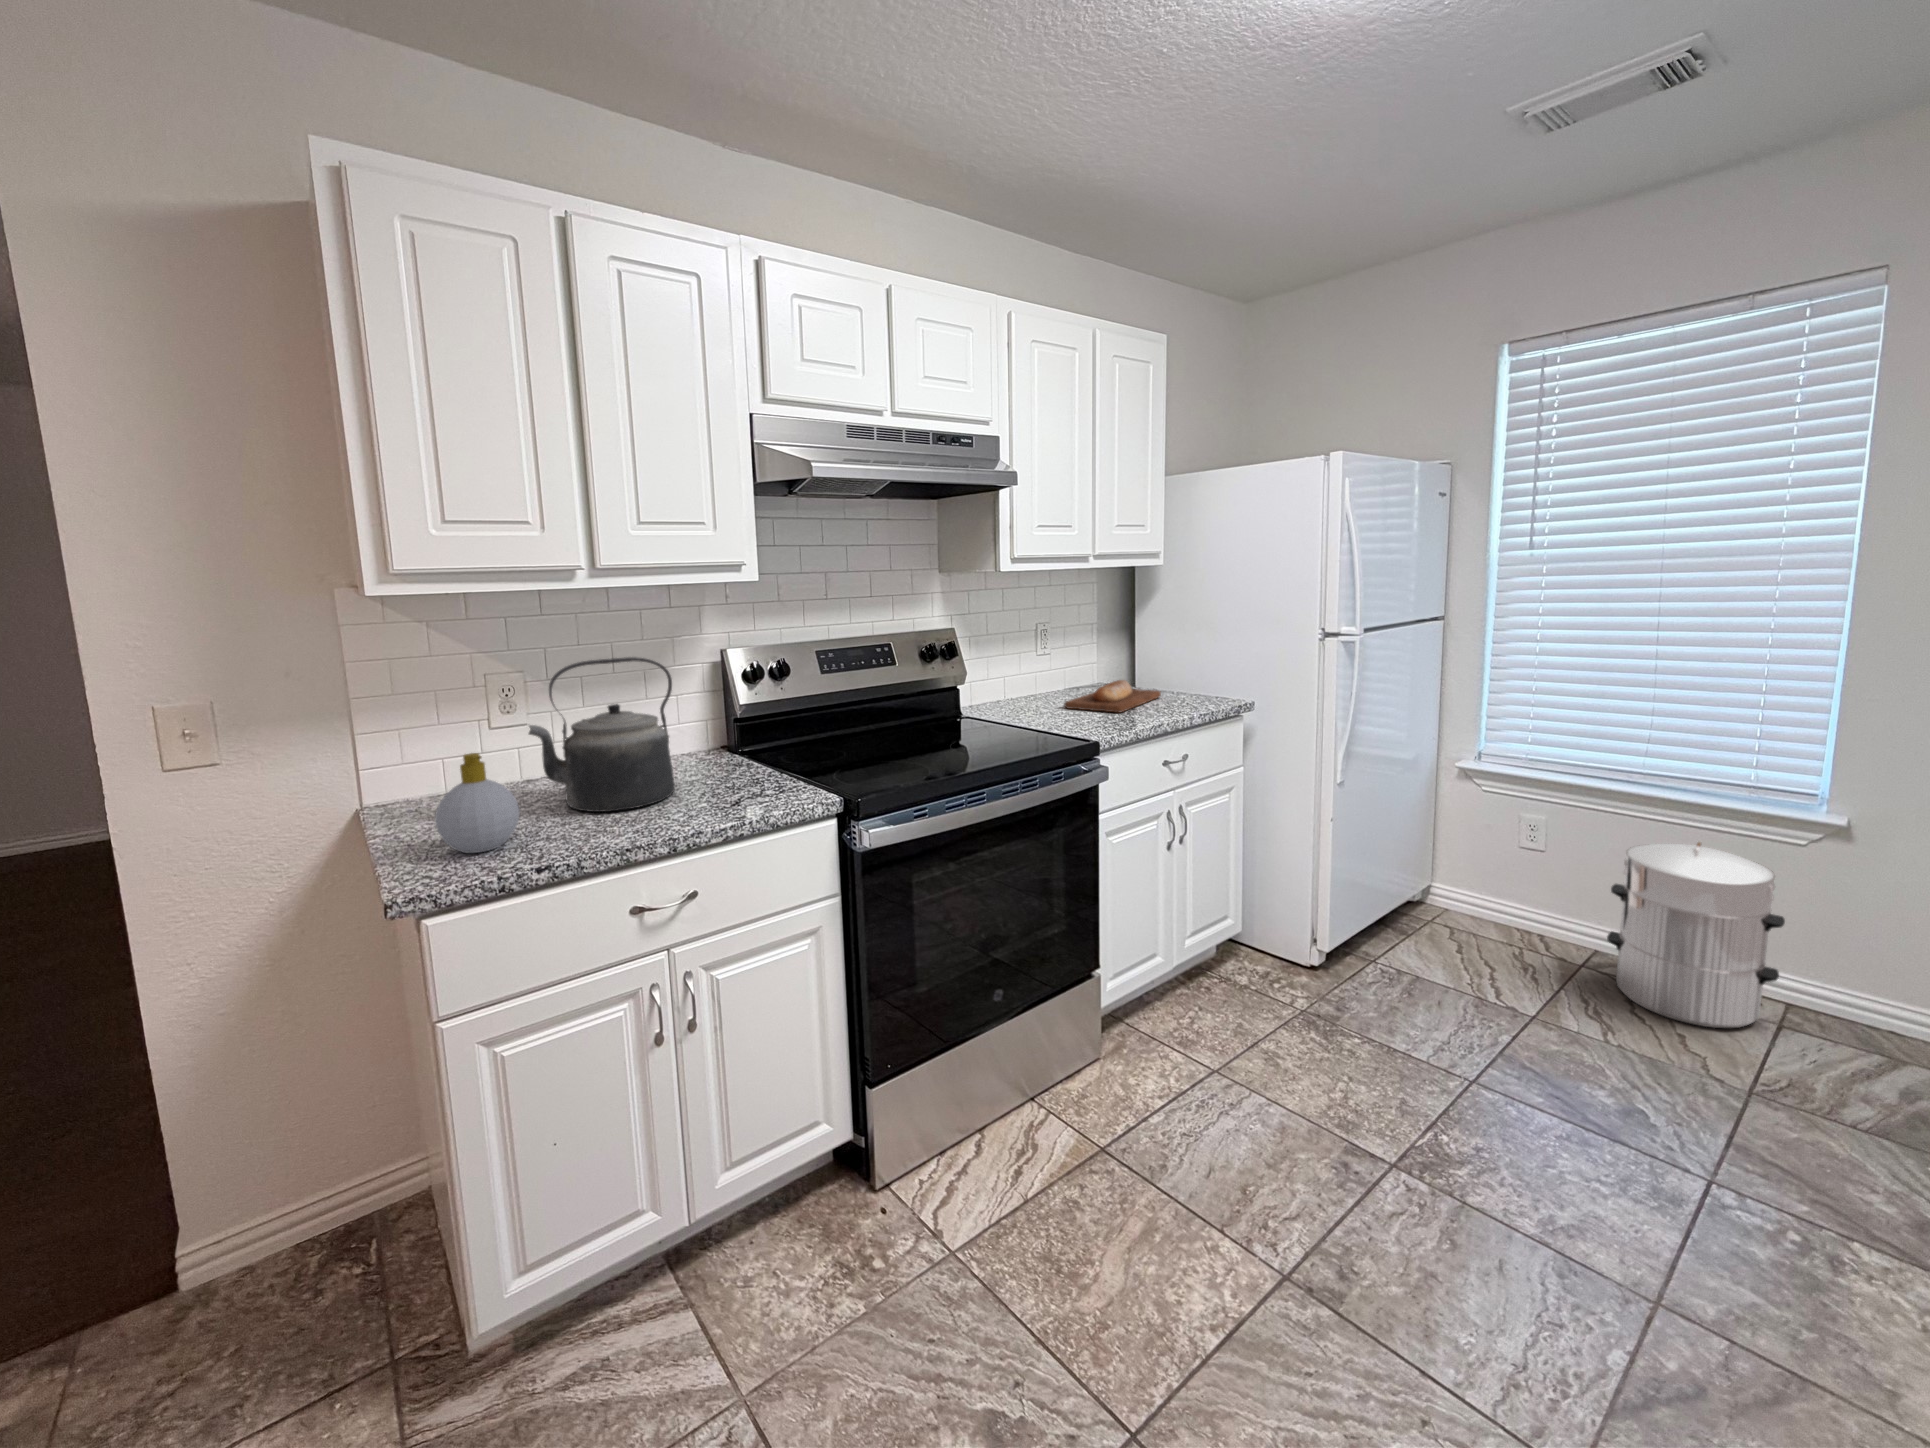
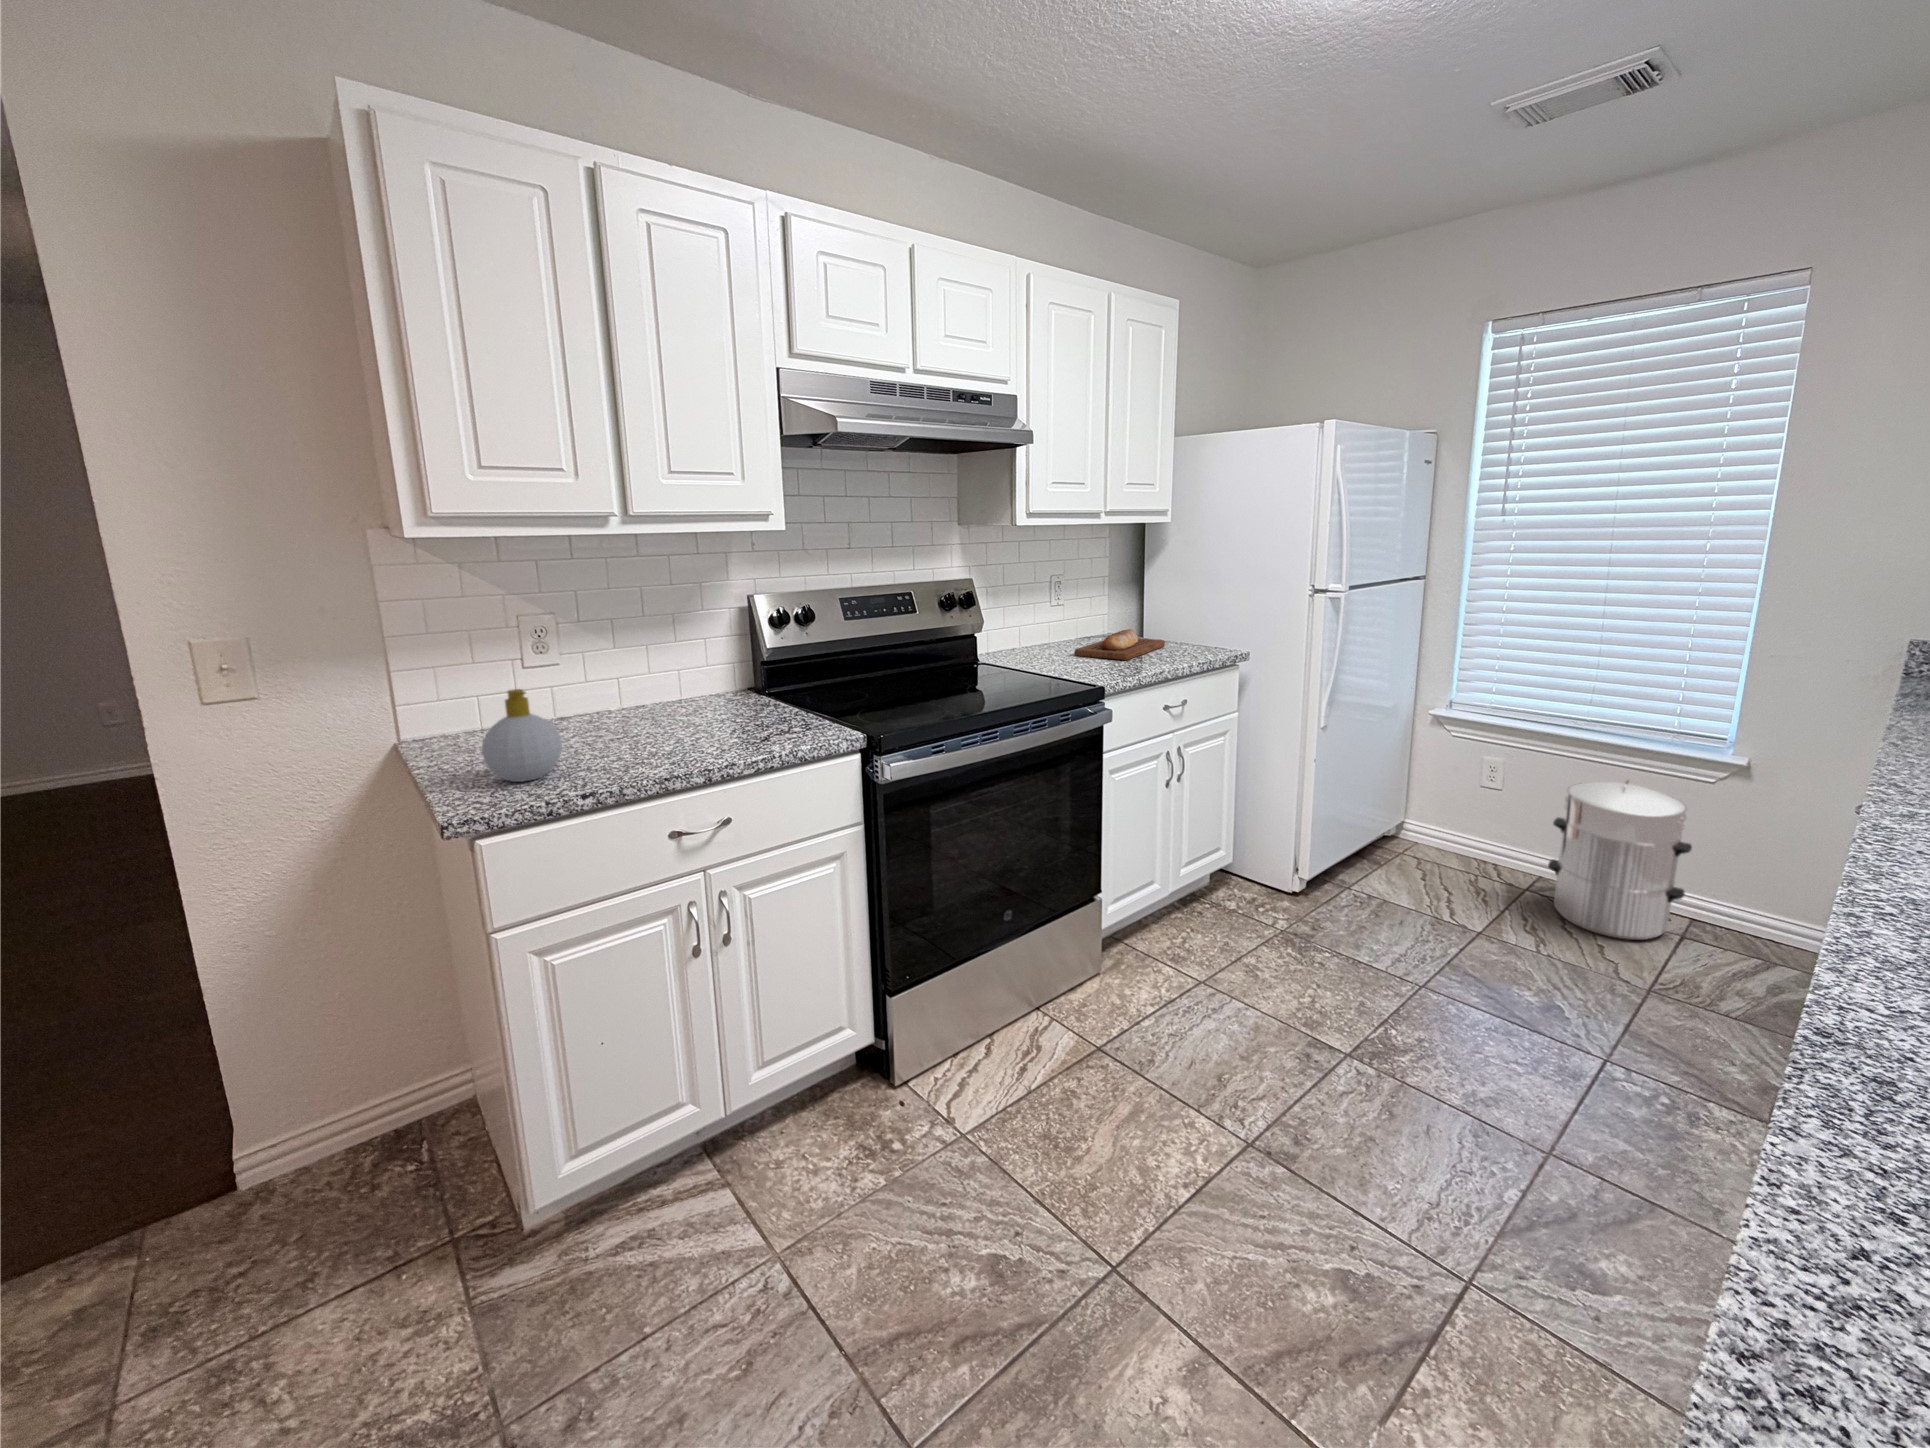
kettle: present [529,657,675,812] -> none [565,601,706,746]

